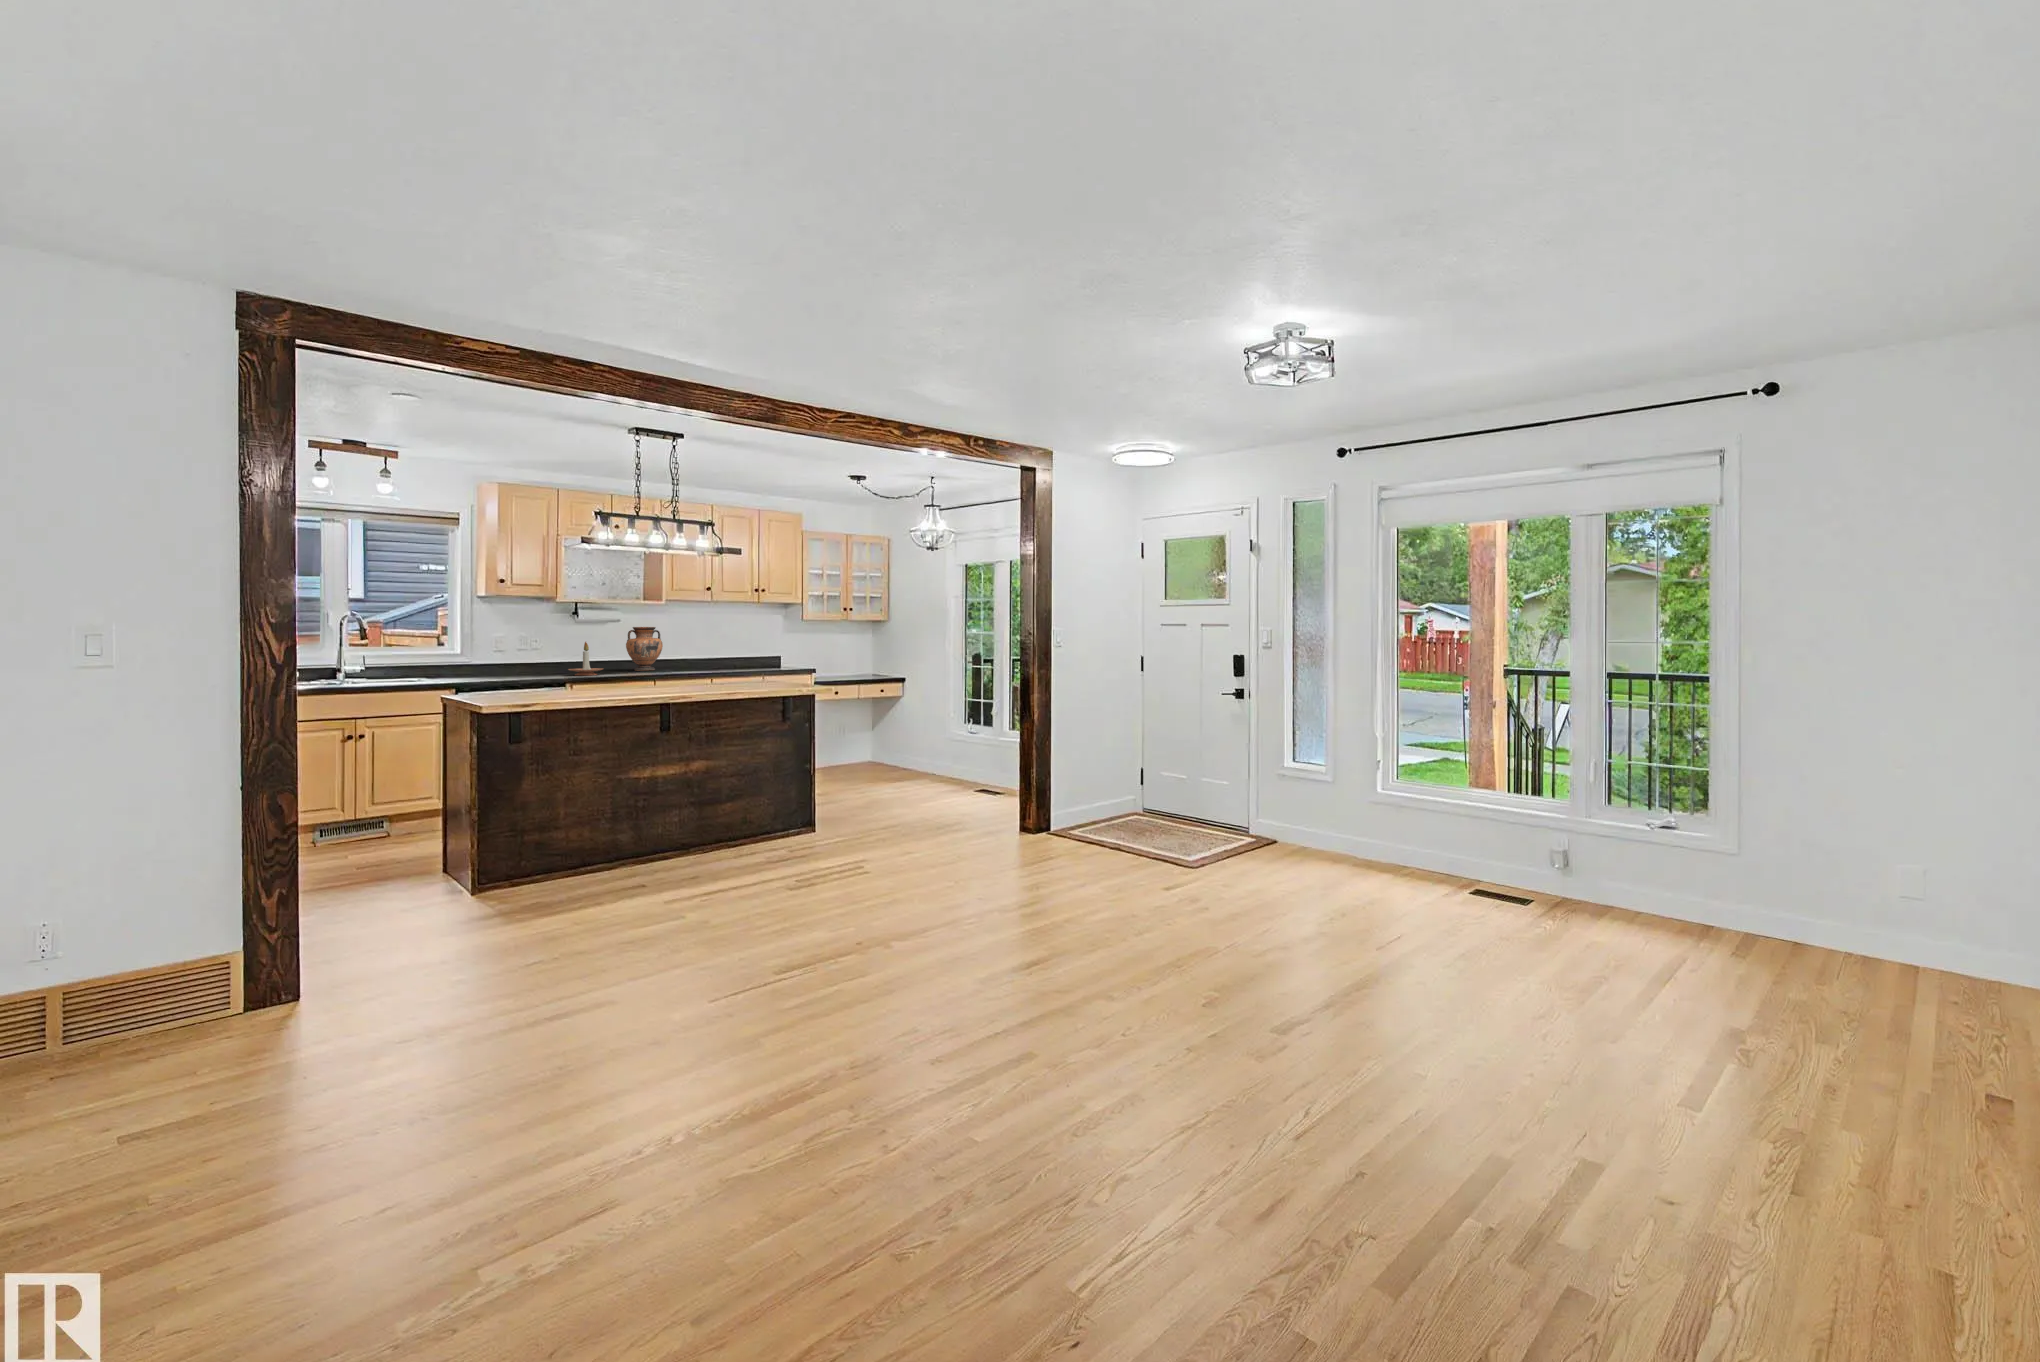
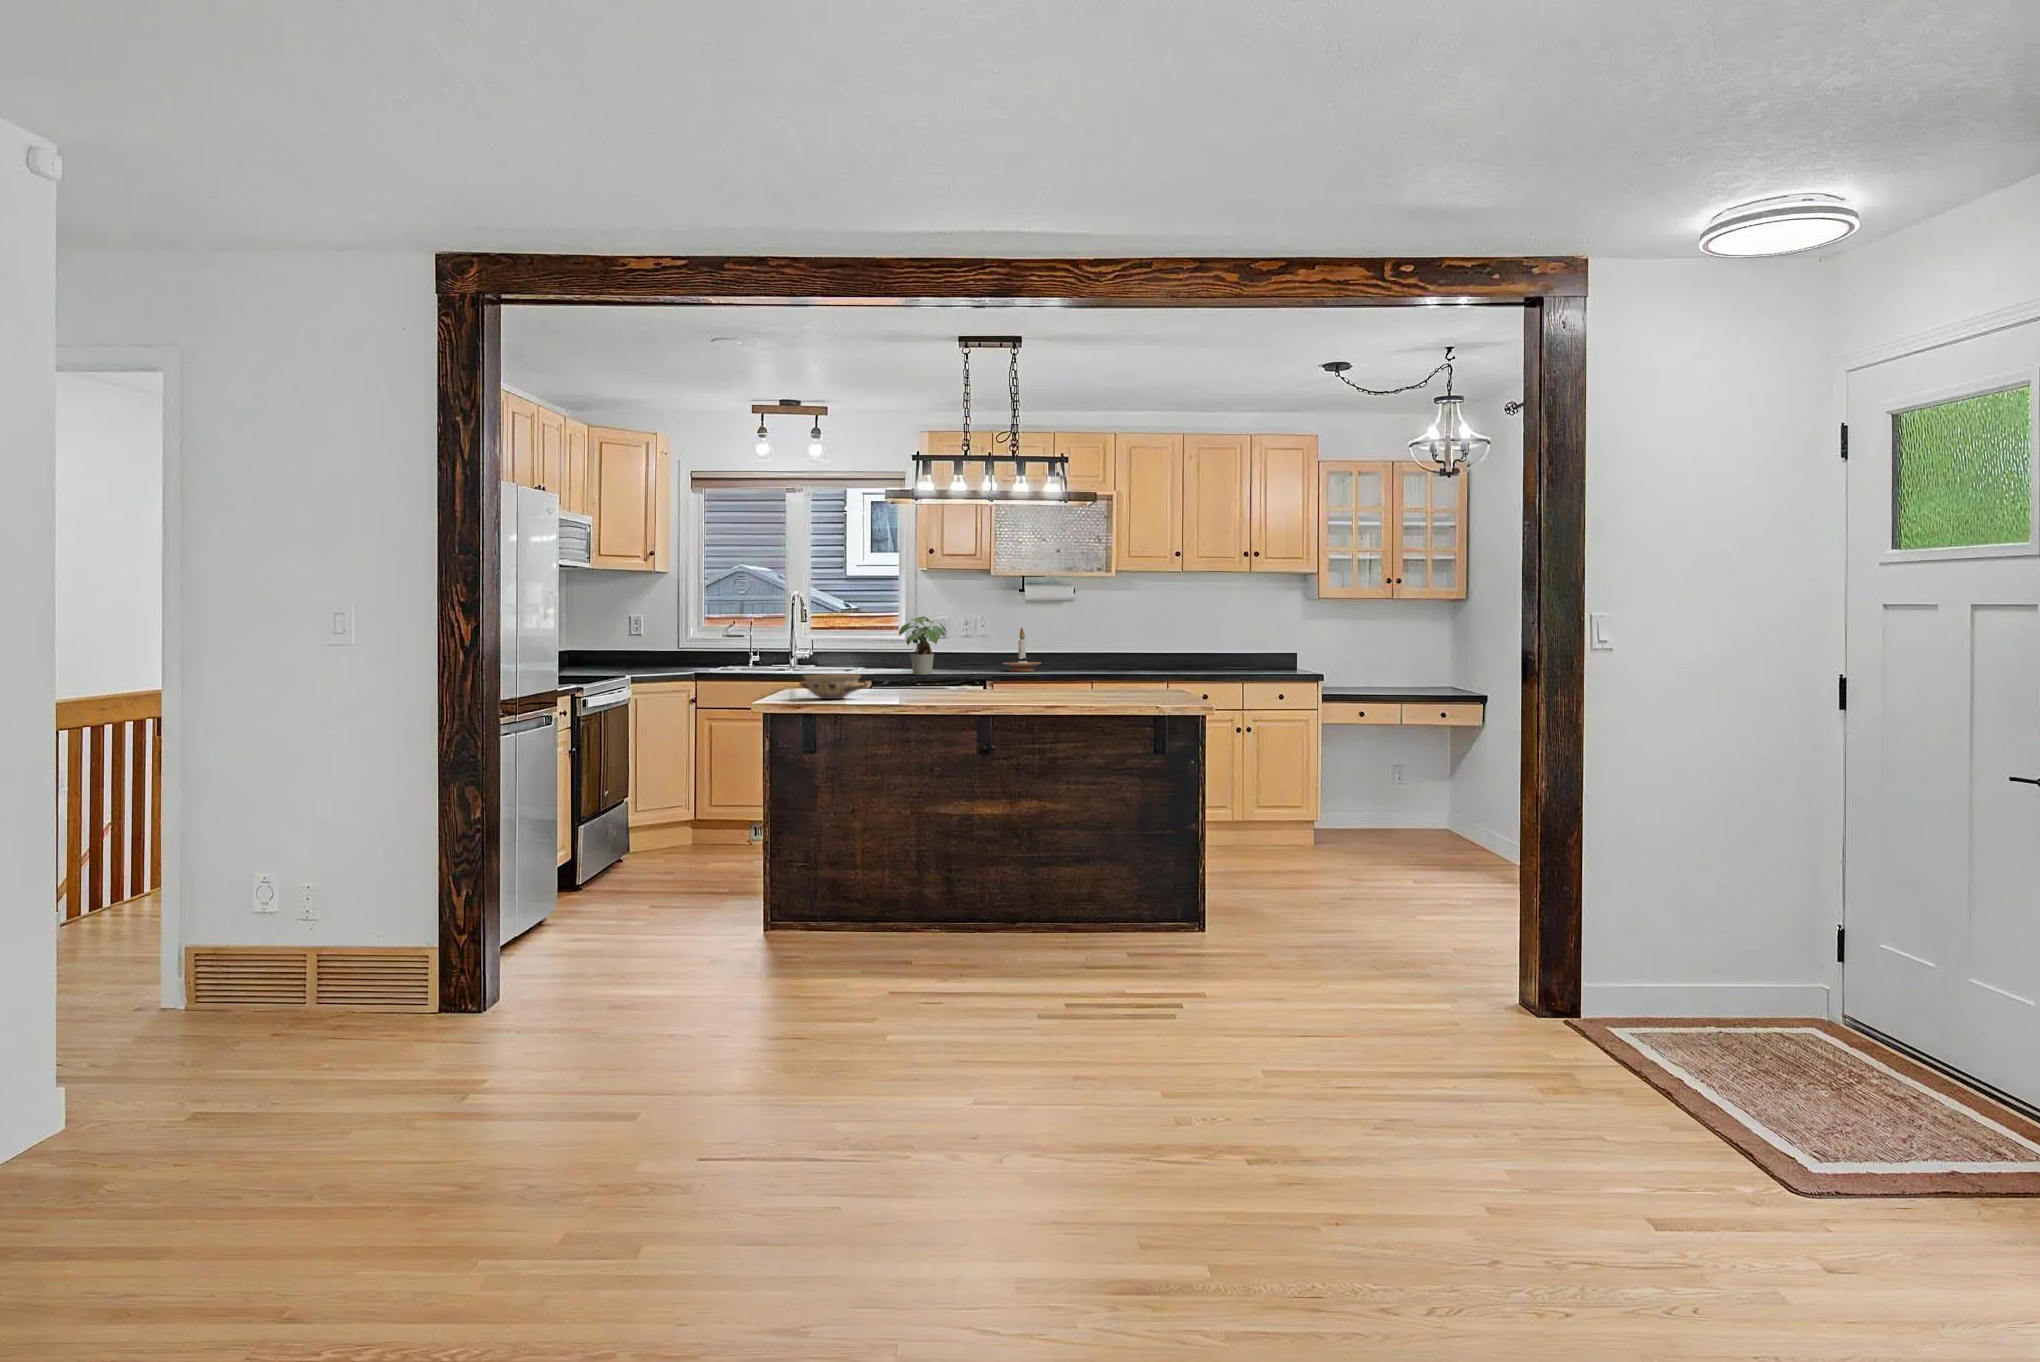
vase: present [626,627,663,671] -> none [1082,608,1126,666]
potted plant: none [480,633,524,680] -> present [899,617,947,674]
ceramic bowl: none [502,681,574,702] -> present [800,674,866,699]

